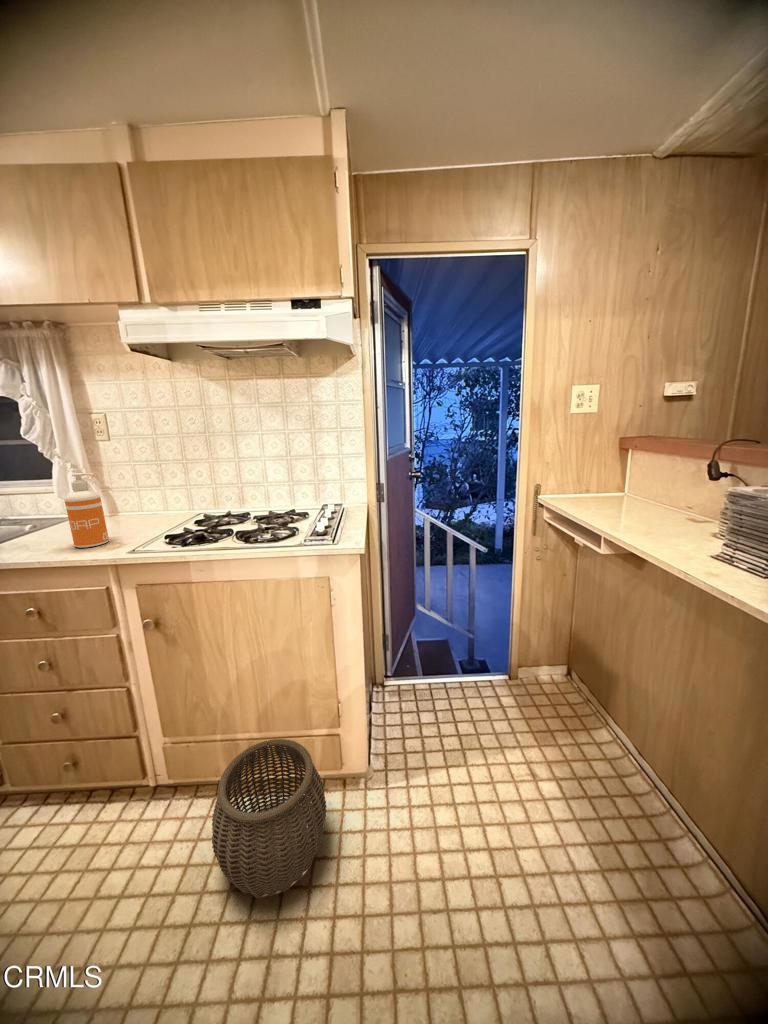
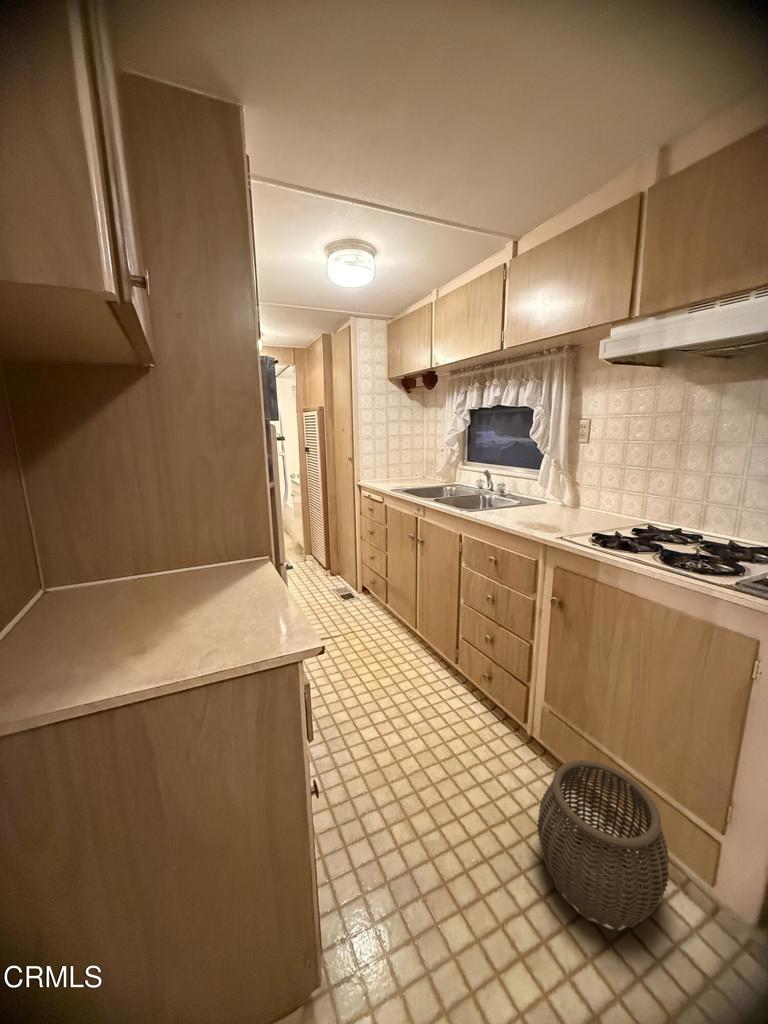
soap dispenser: present [64,473,109,548] -> none [530,468,557,527]

